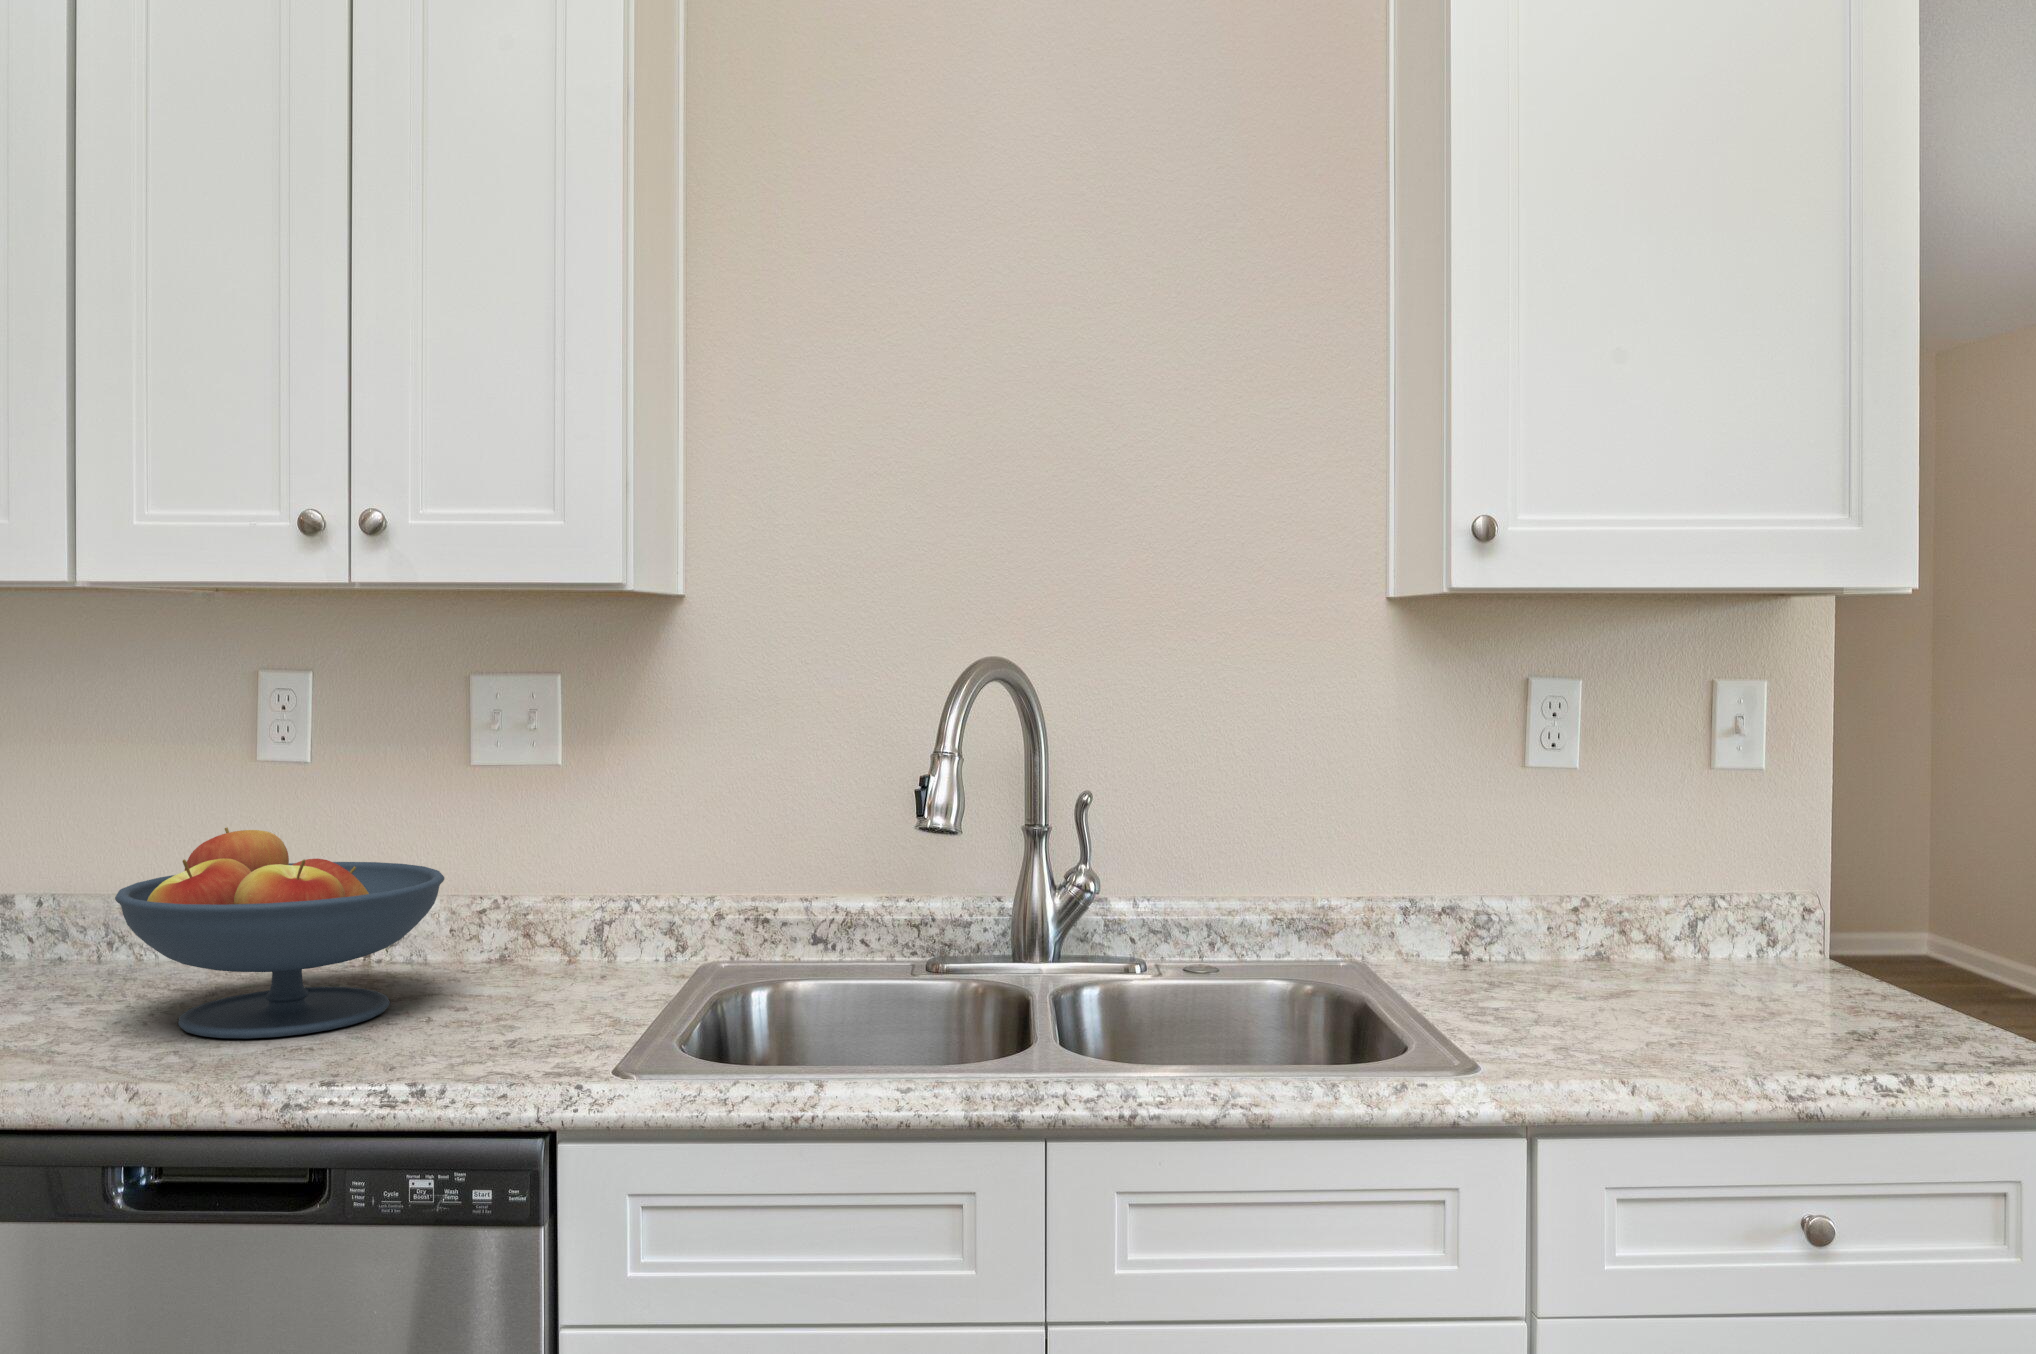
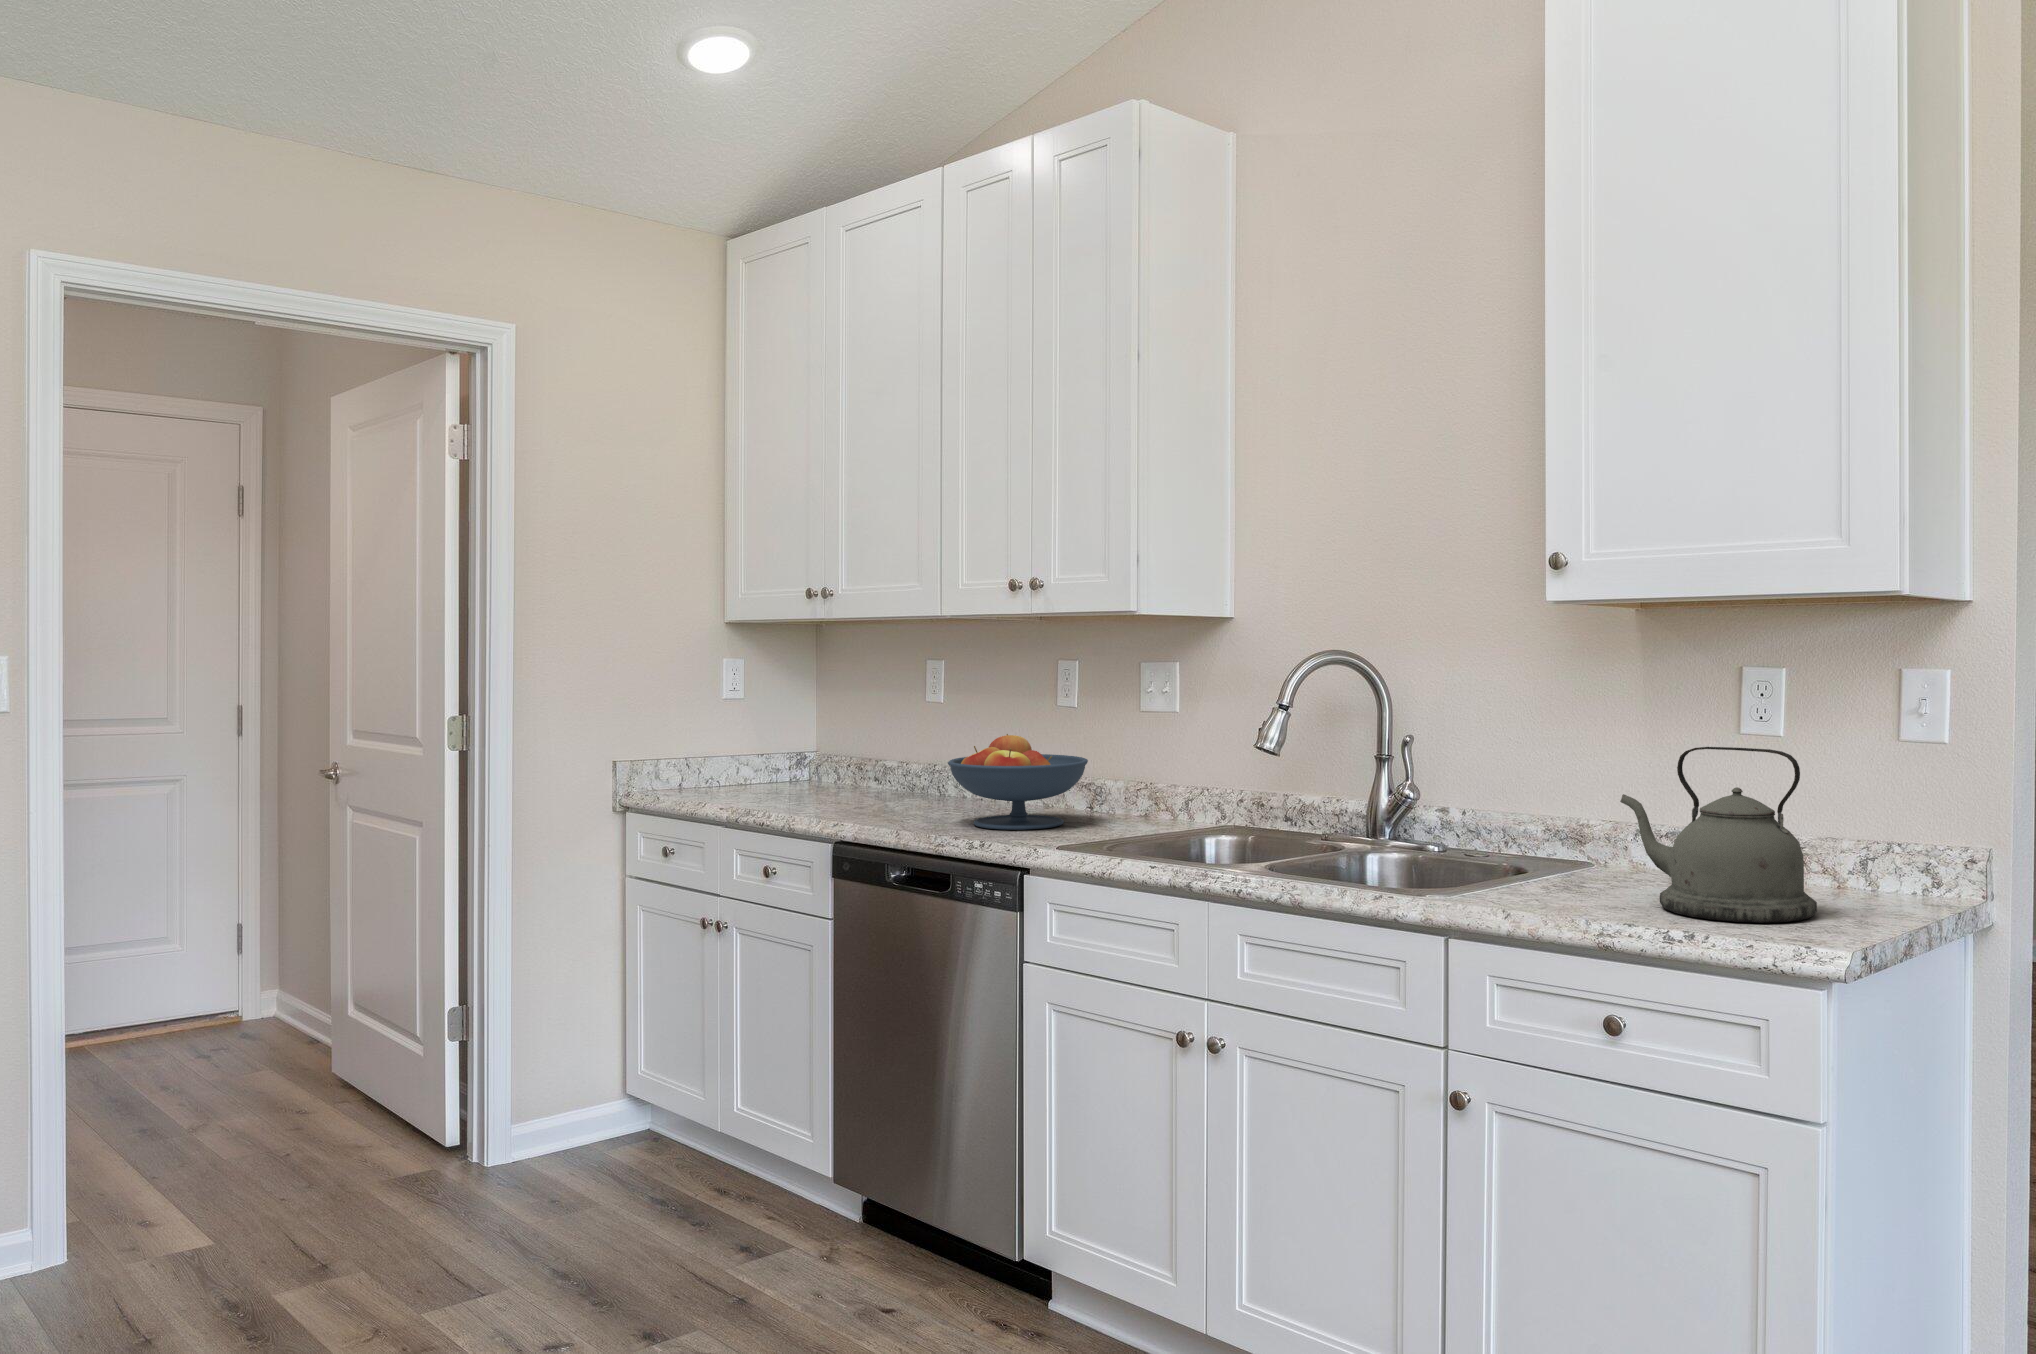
kettle: none [1599,789,1875,1042] -> present [1620,747,1817,923]

